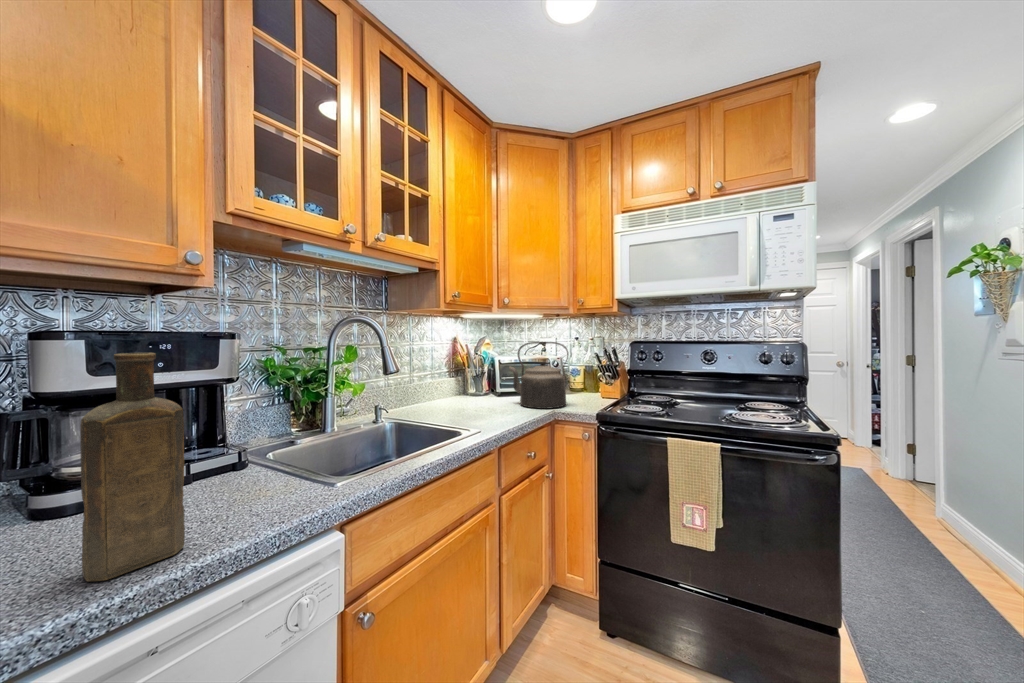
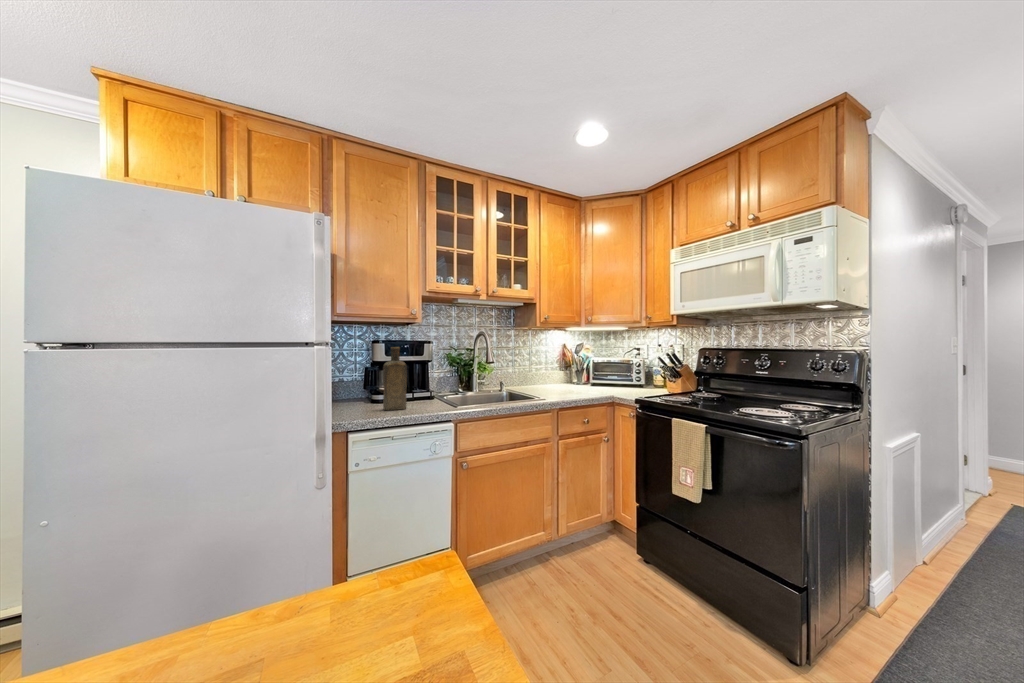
kettle: present [509,342,568,409] -> none [592,347,630,392]

